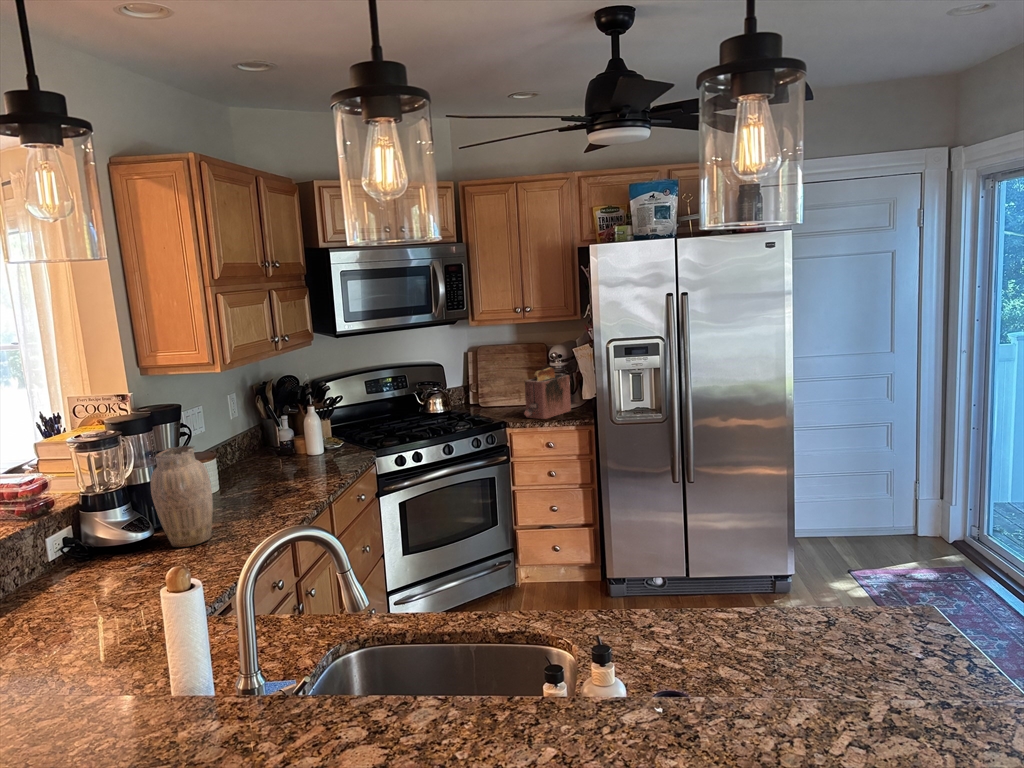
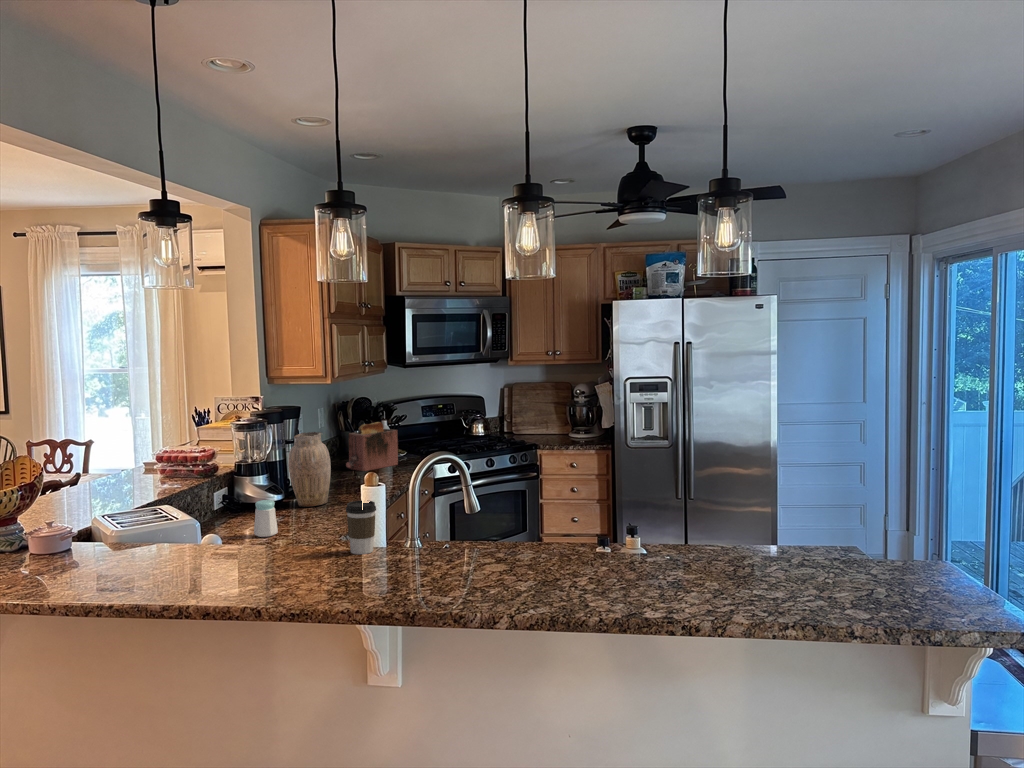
toaster: present [525,368,571,419] -> present [346,422,398,471]
salt shaker: none [72,563,111,619] -> present [254,500,278,537]
coffee cup: none [96,638,158,741] -> present [346,501,376,554]

